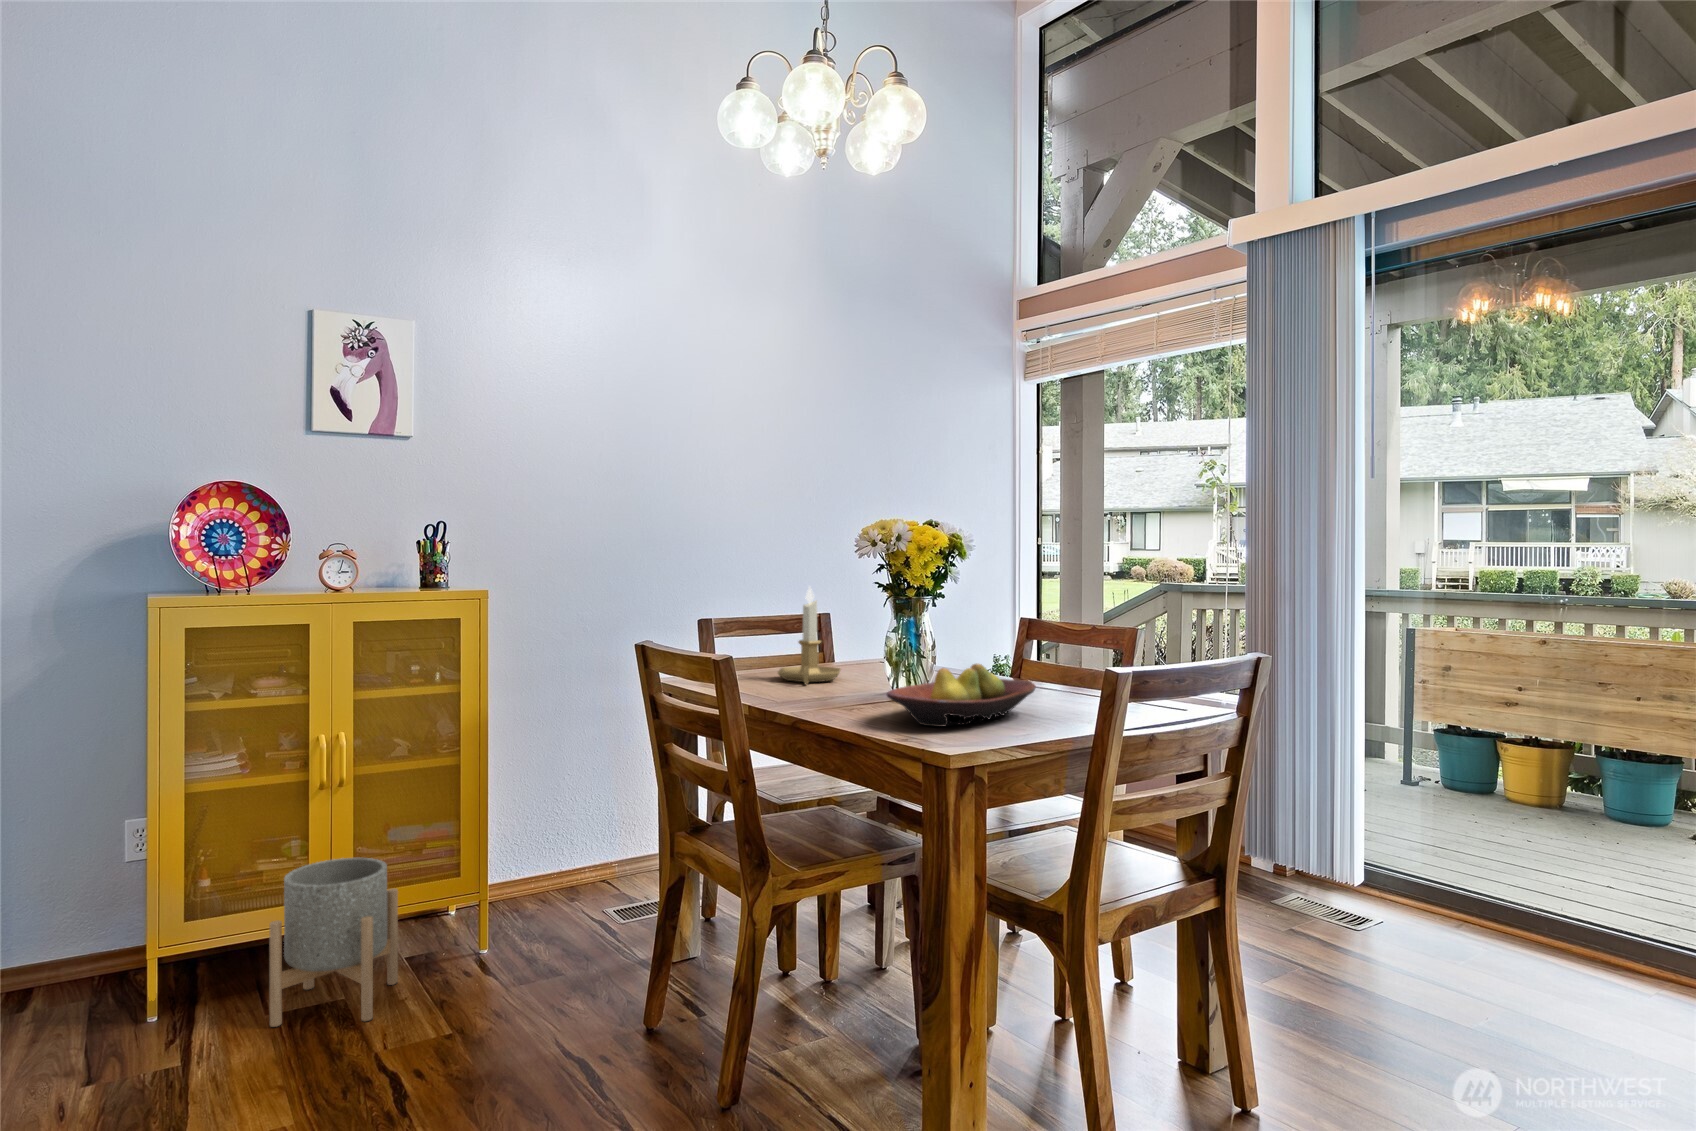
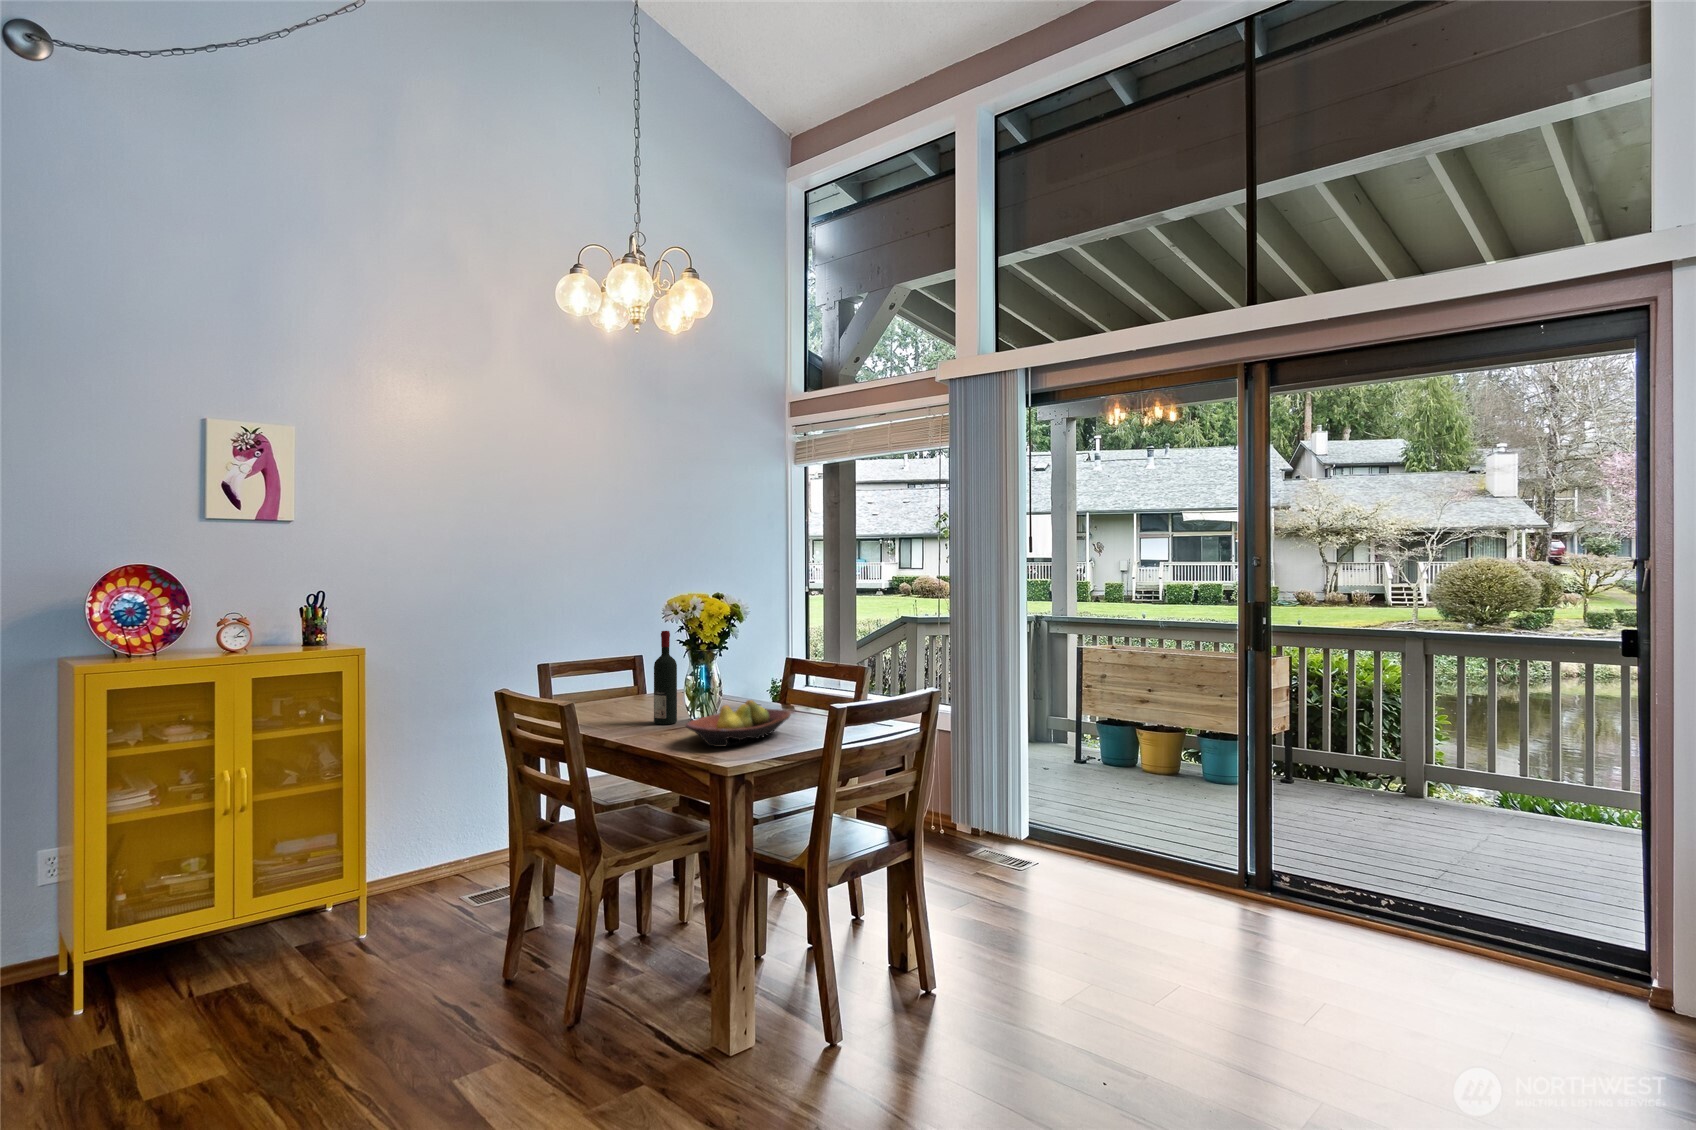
wine bottle: none [842,568,873,697] -> present [654,631,677,724]
candlestick: present [778,587,841,685] -> none [605,640,654,715]
planter: present [270,858,398,1027] -> none [185,869,292,1010]

